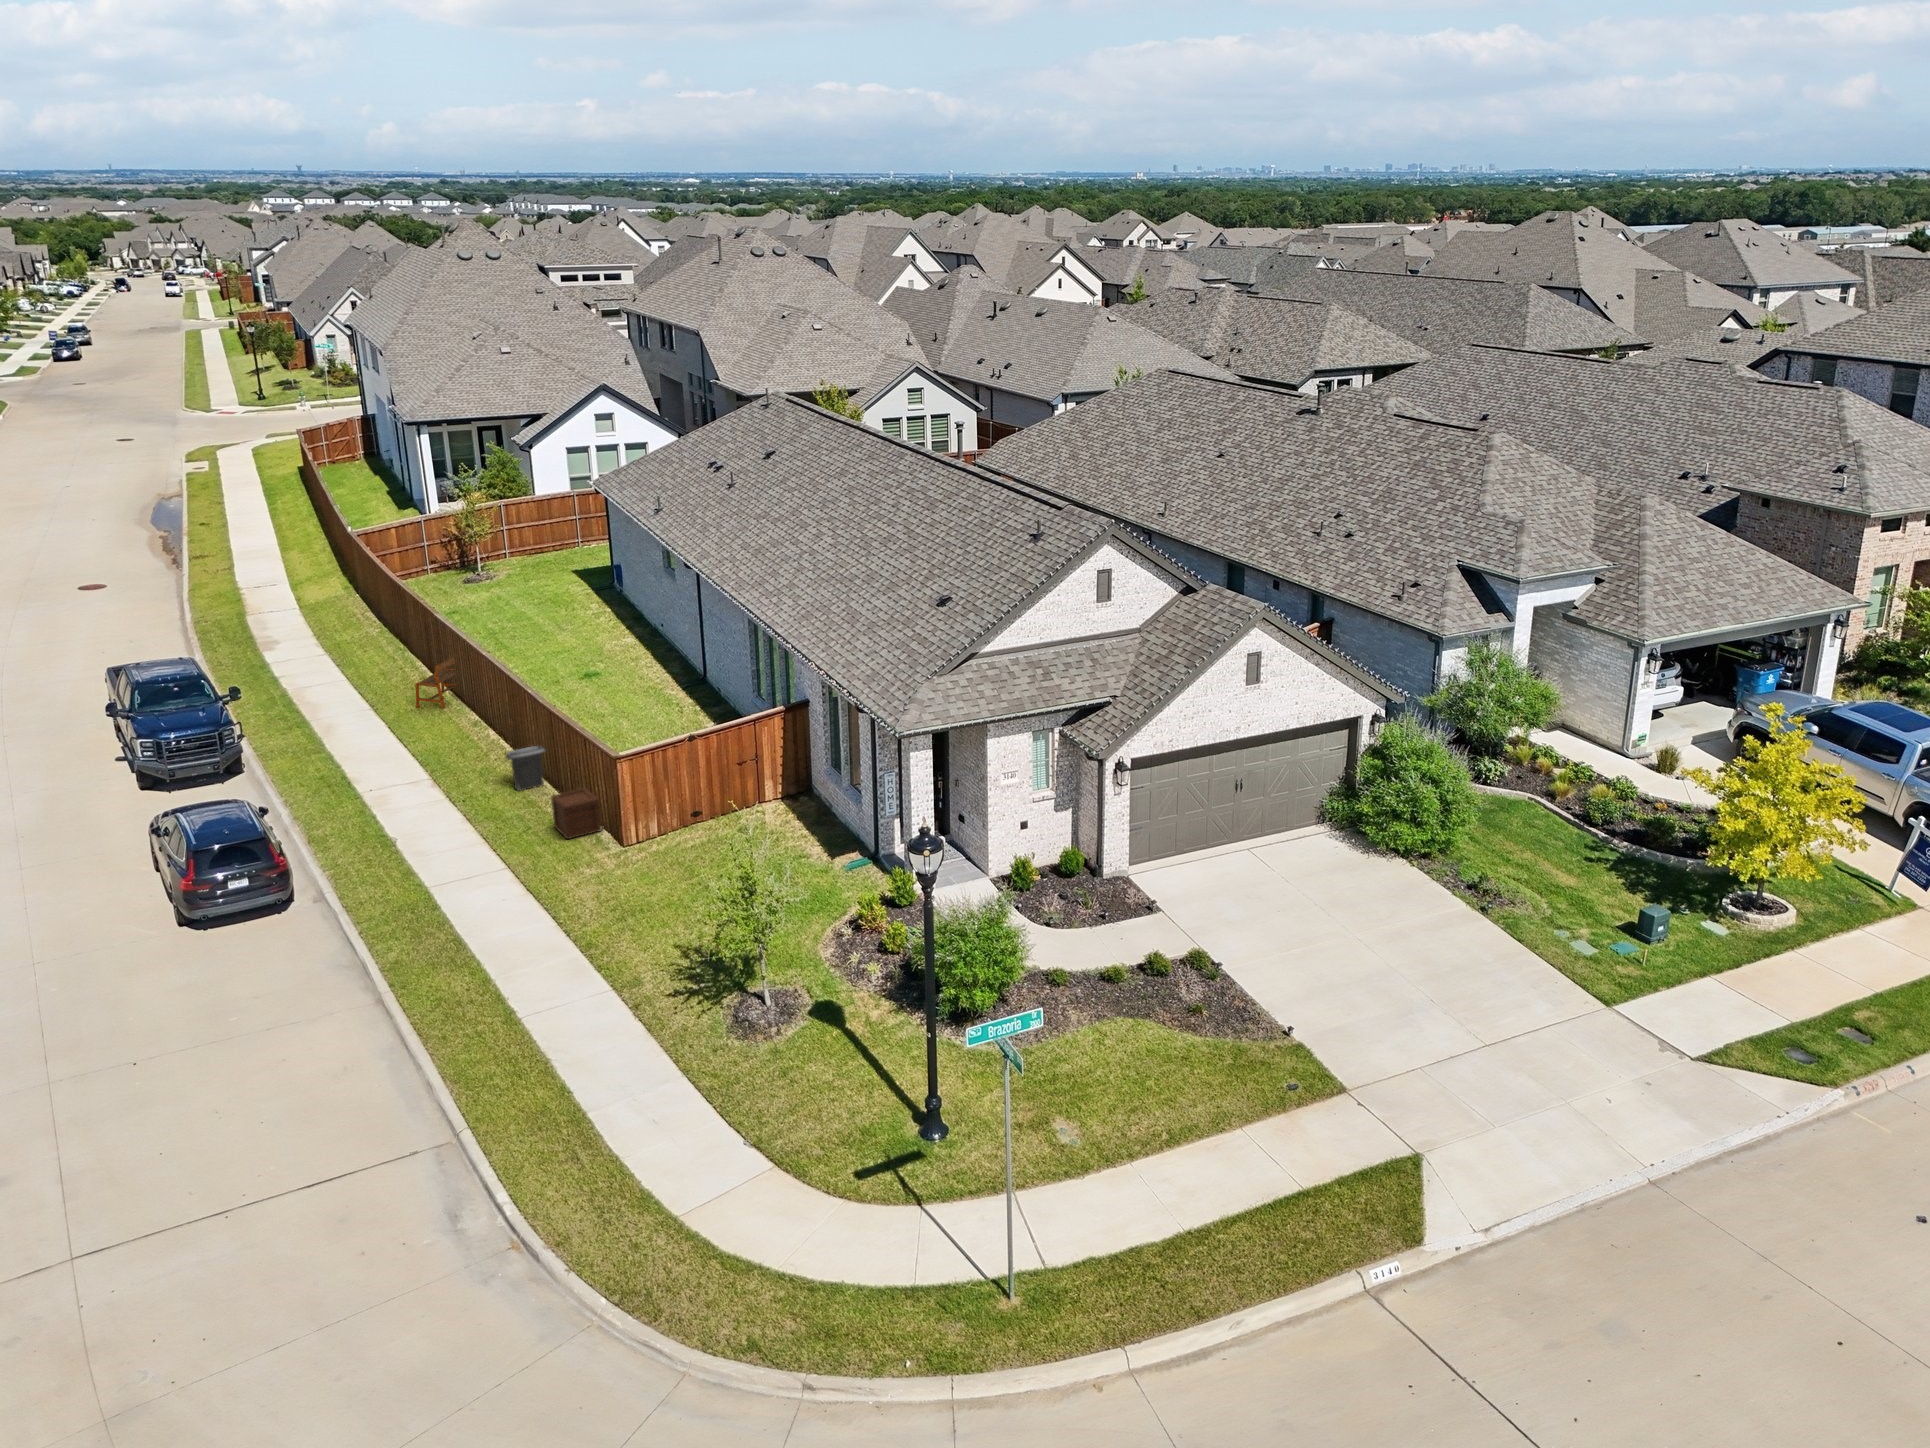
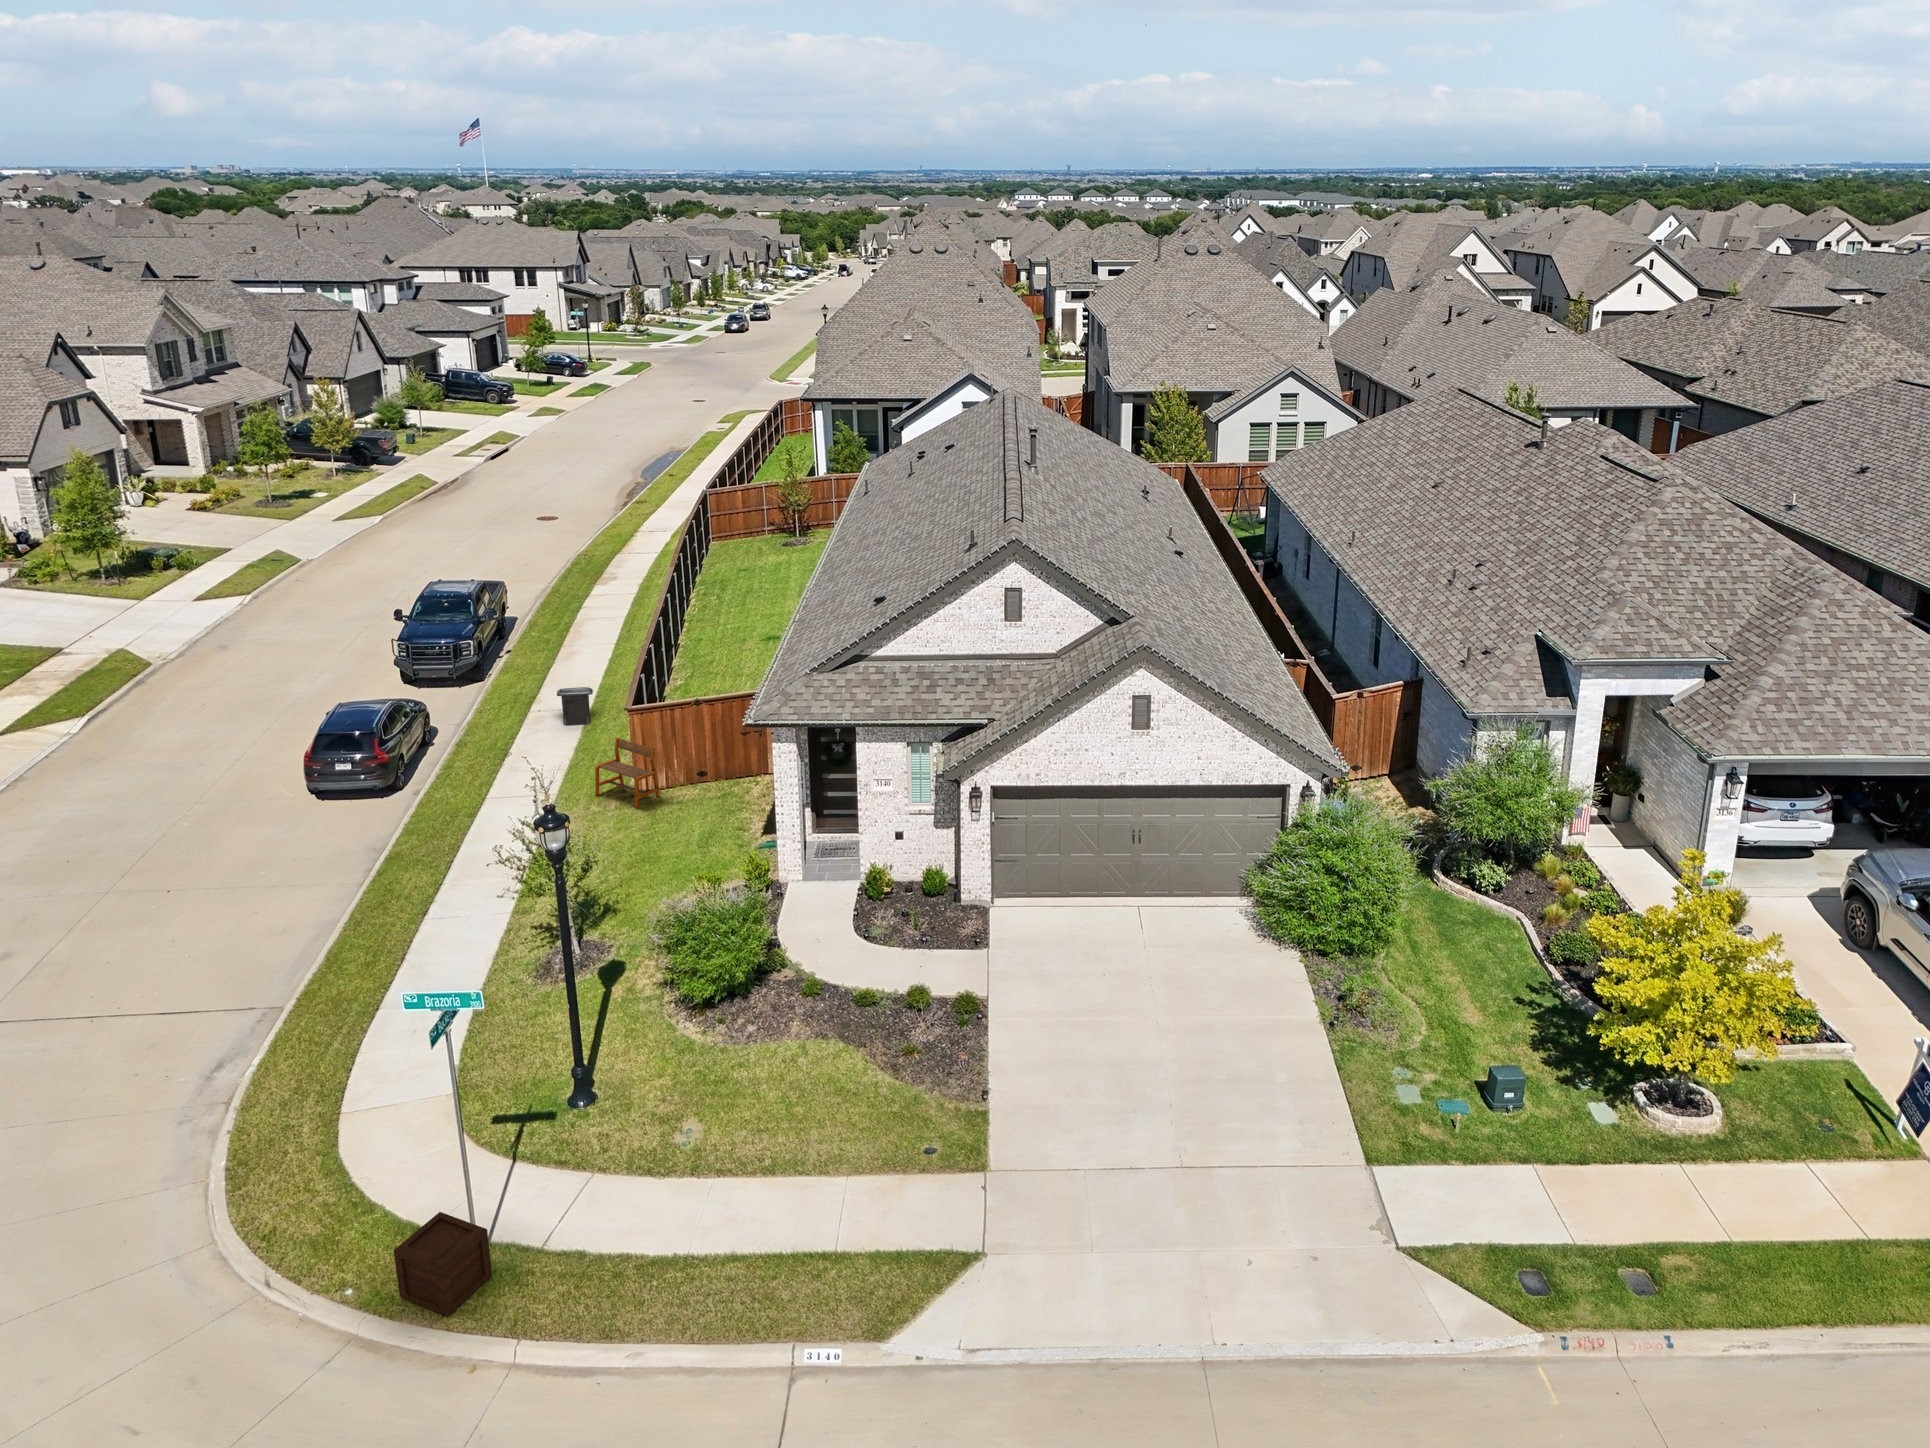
bench: present [415,656,456,708] -> present [595,737,660,808]
wooden crate: present [551,788,602,839] -> present [394,1212,492,1316]

